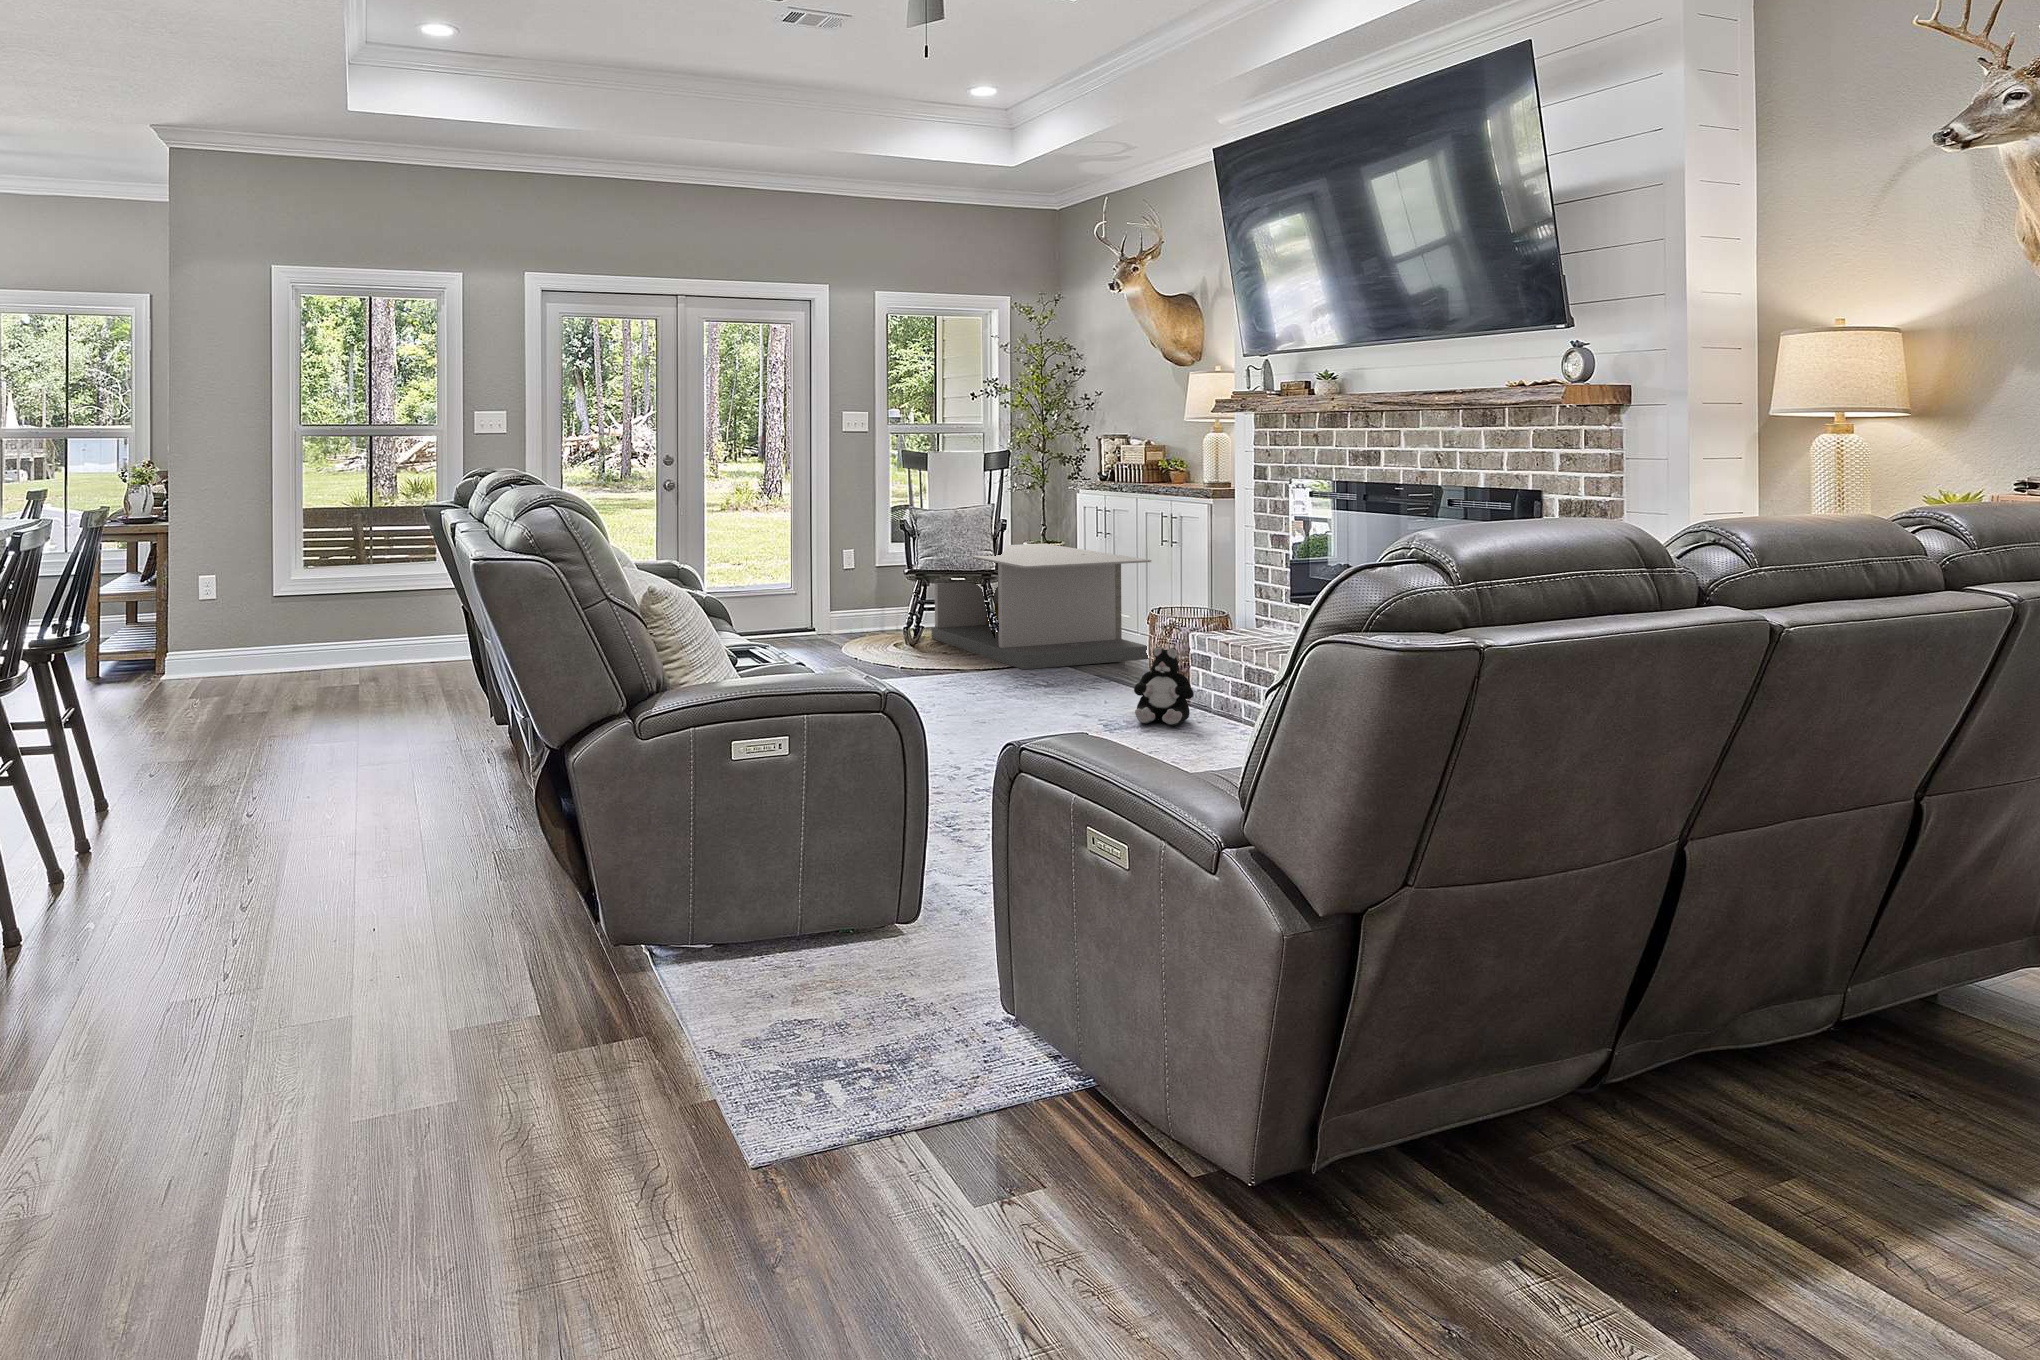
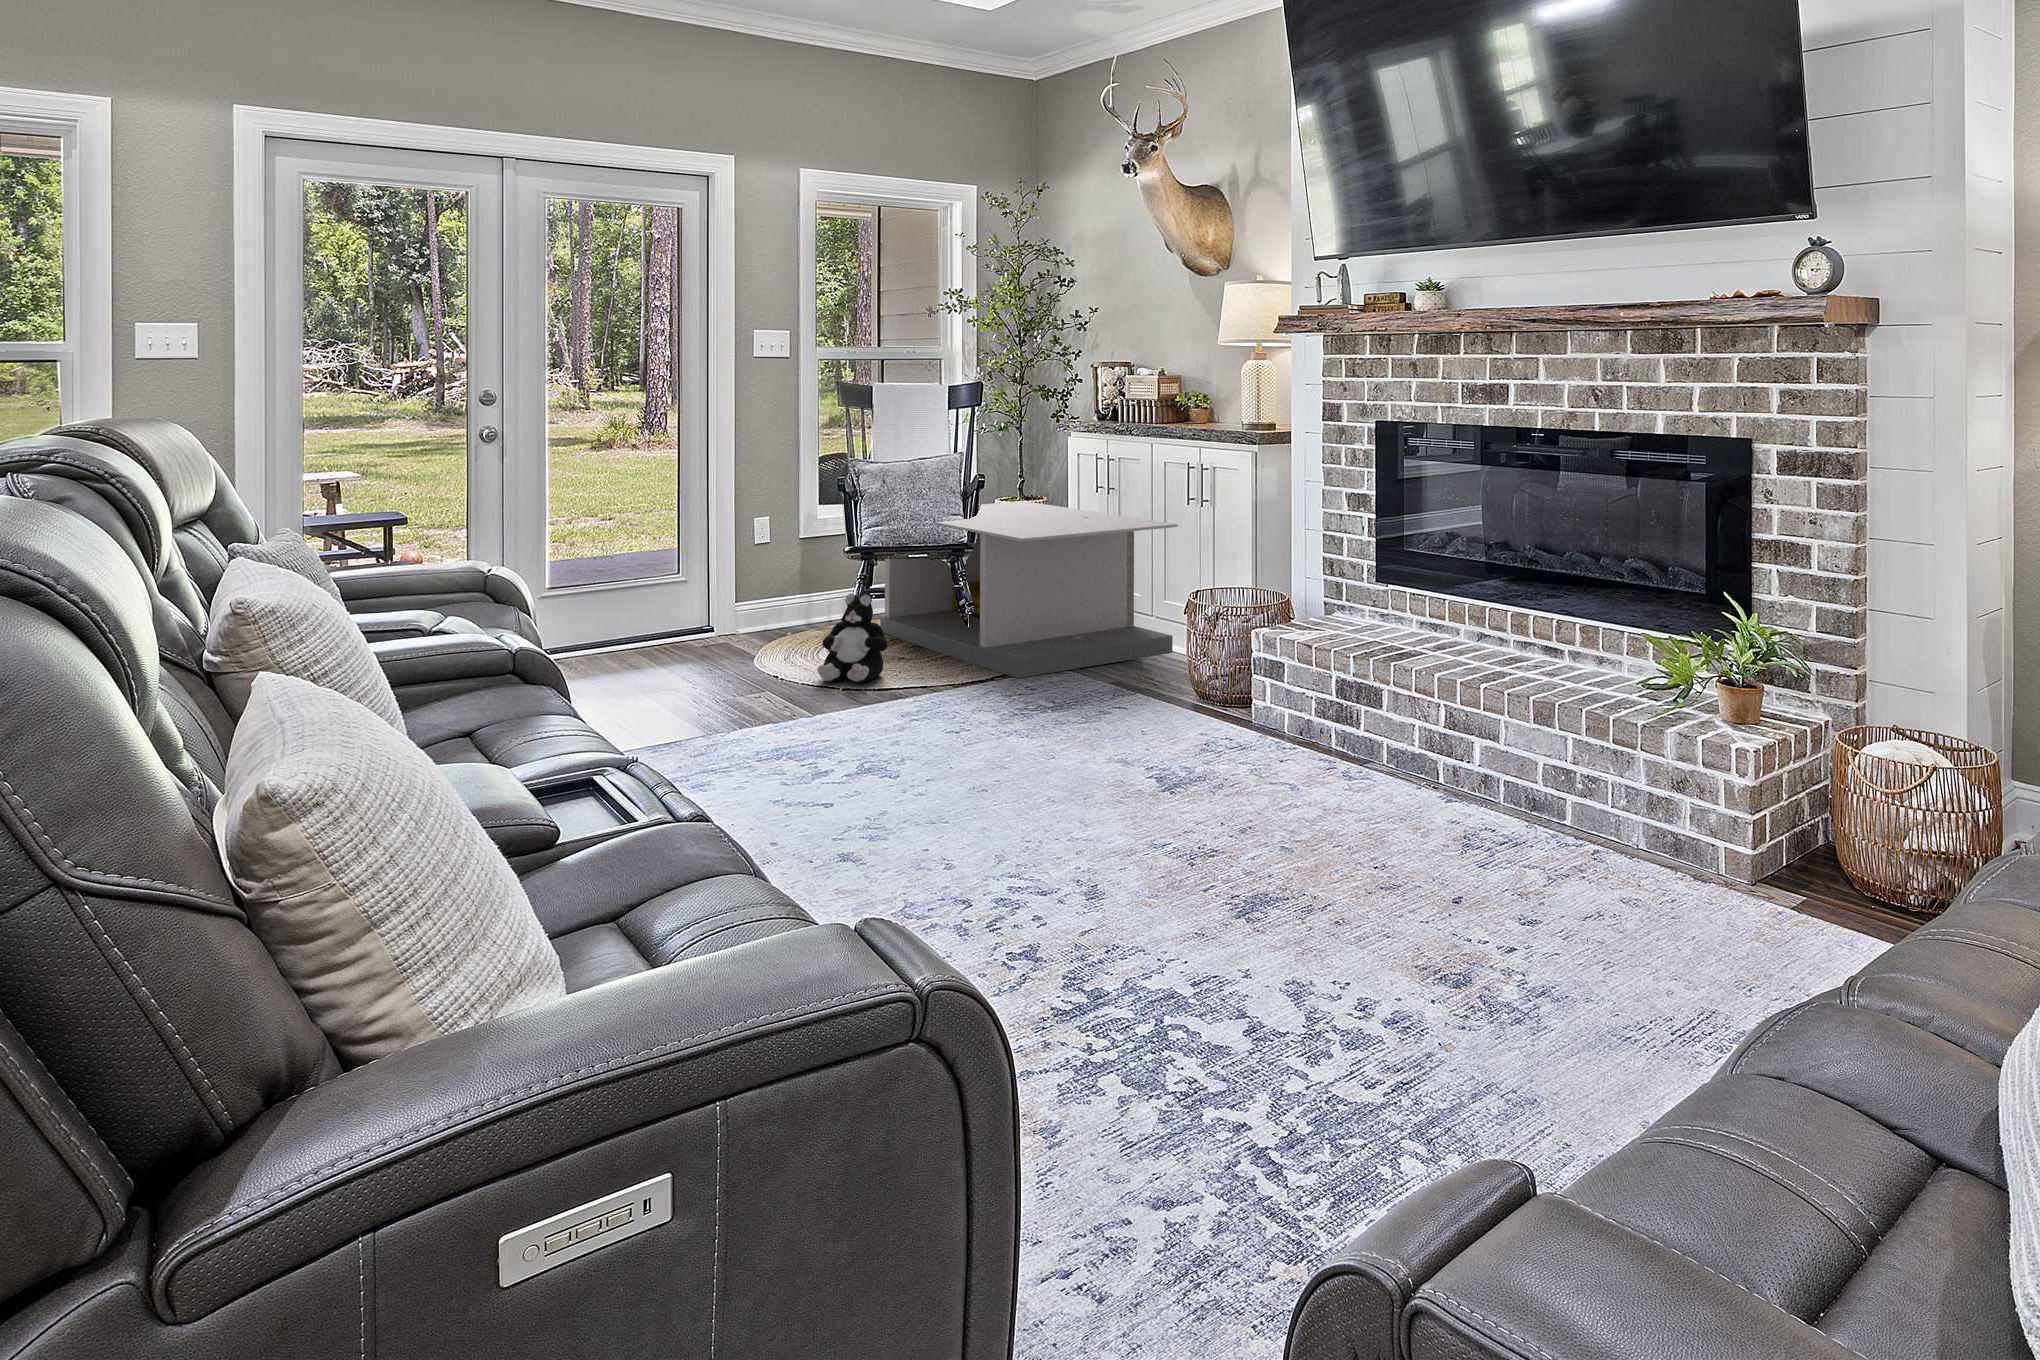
plush toy: present [1134,647,1194,726] -> present [817,594,887,682]

